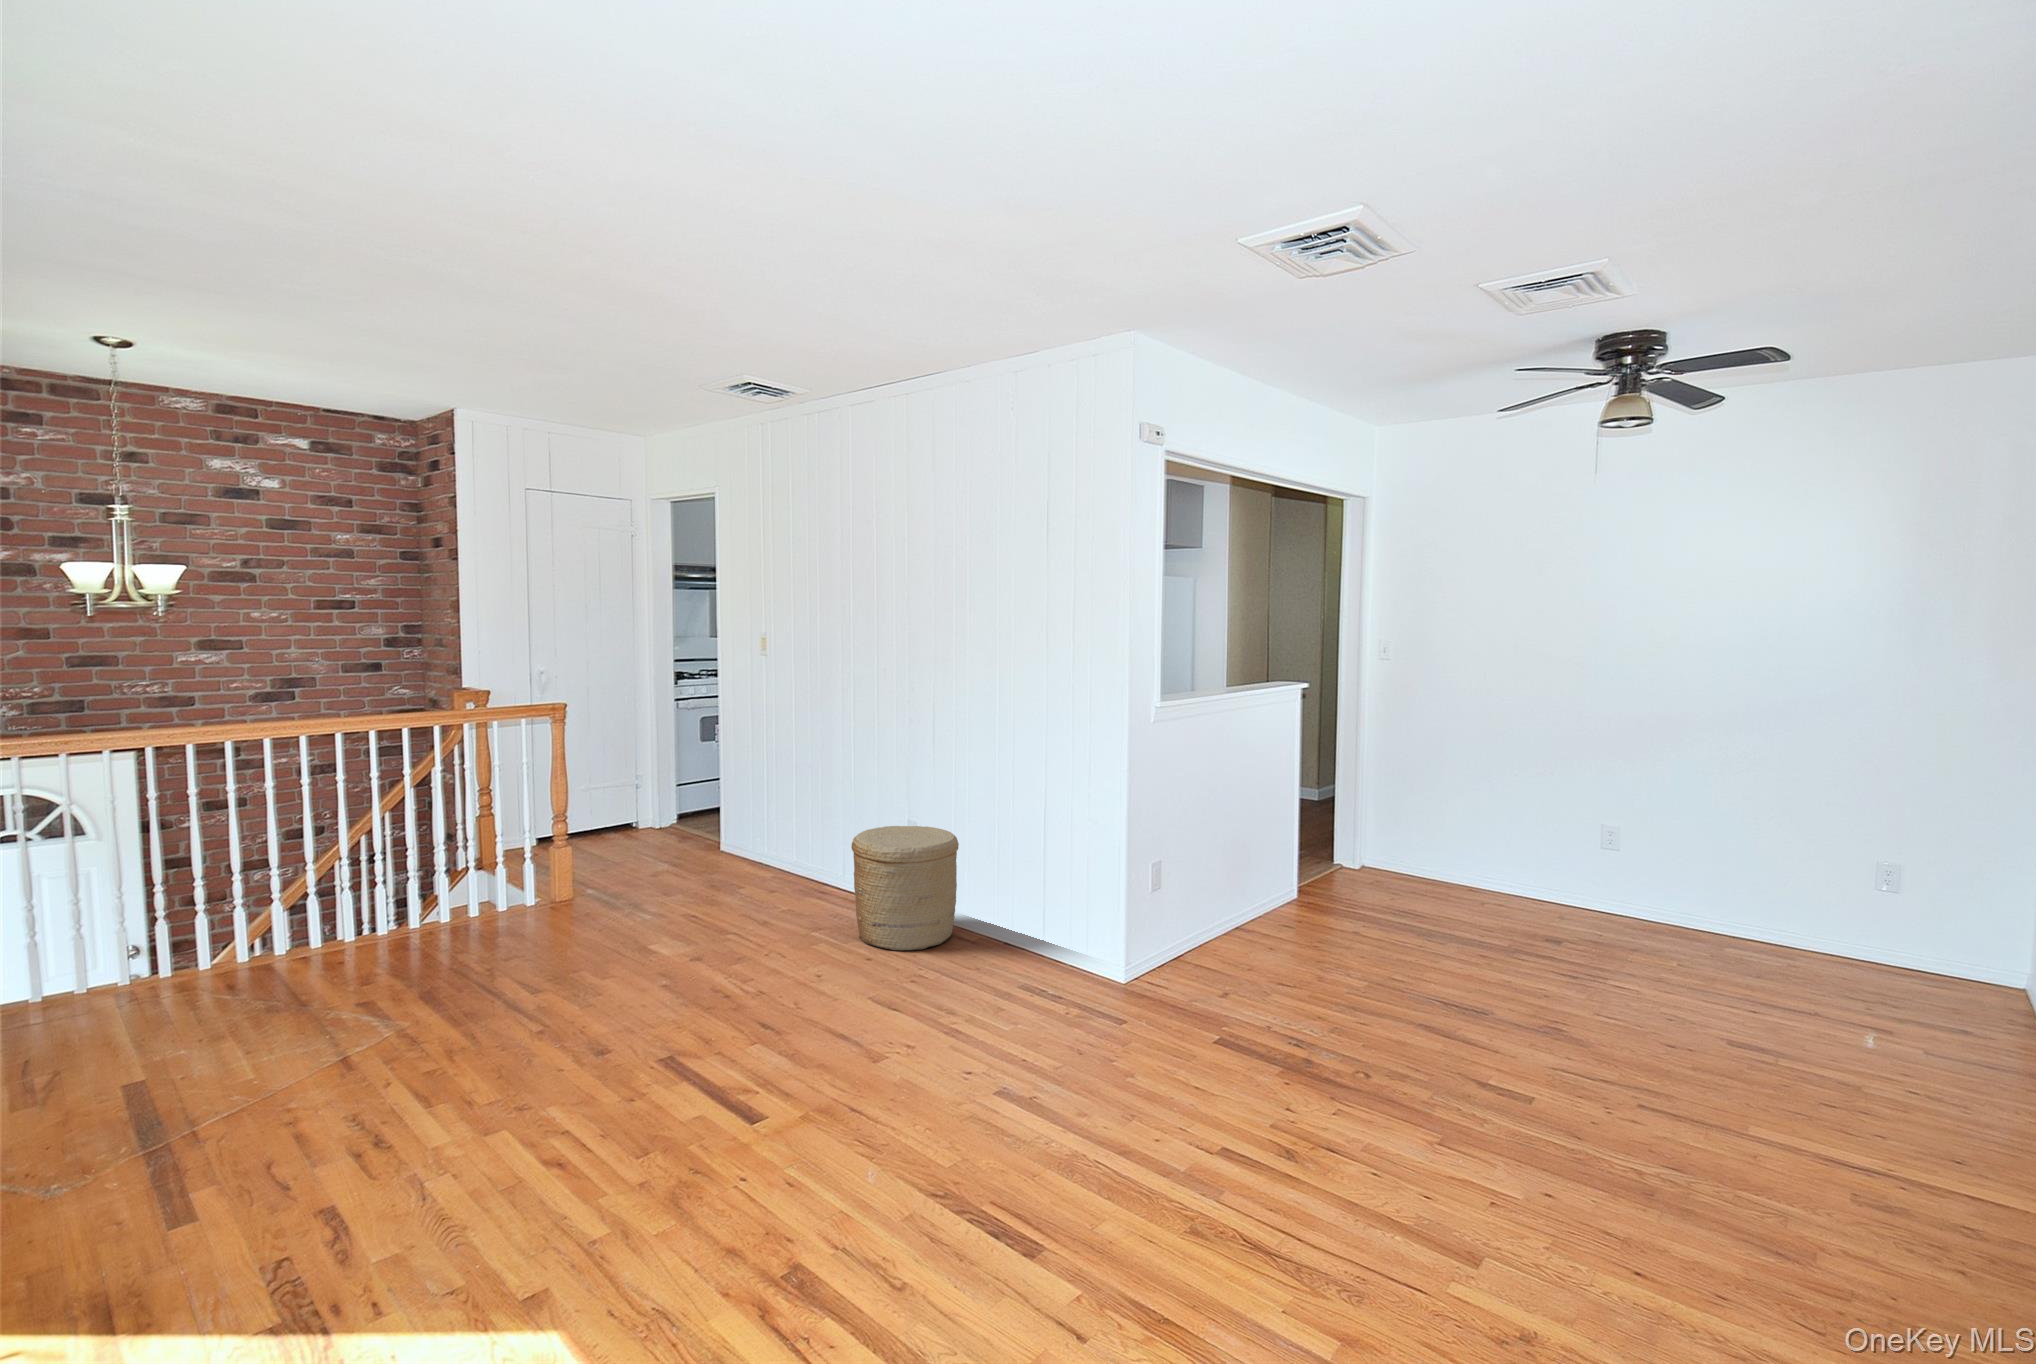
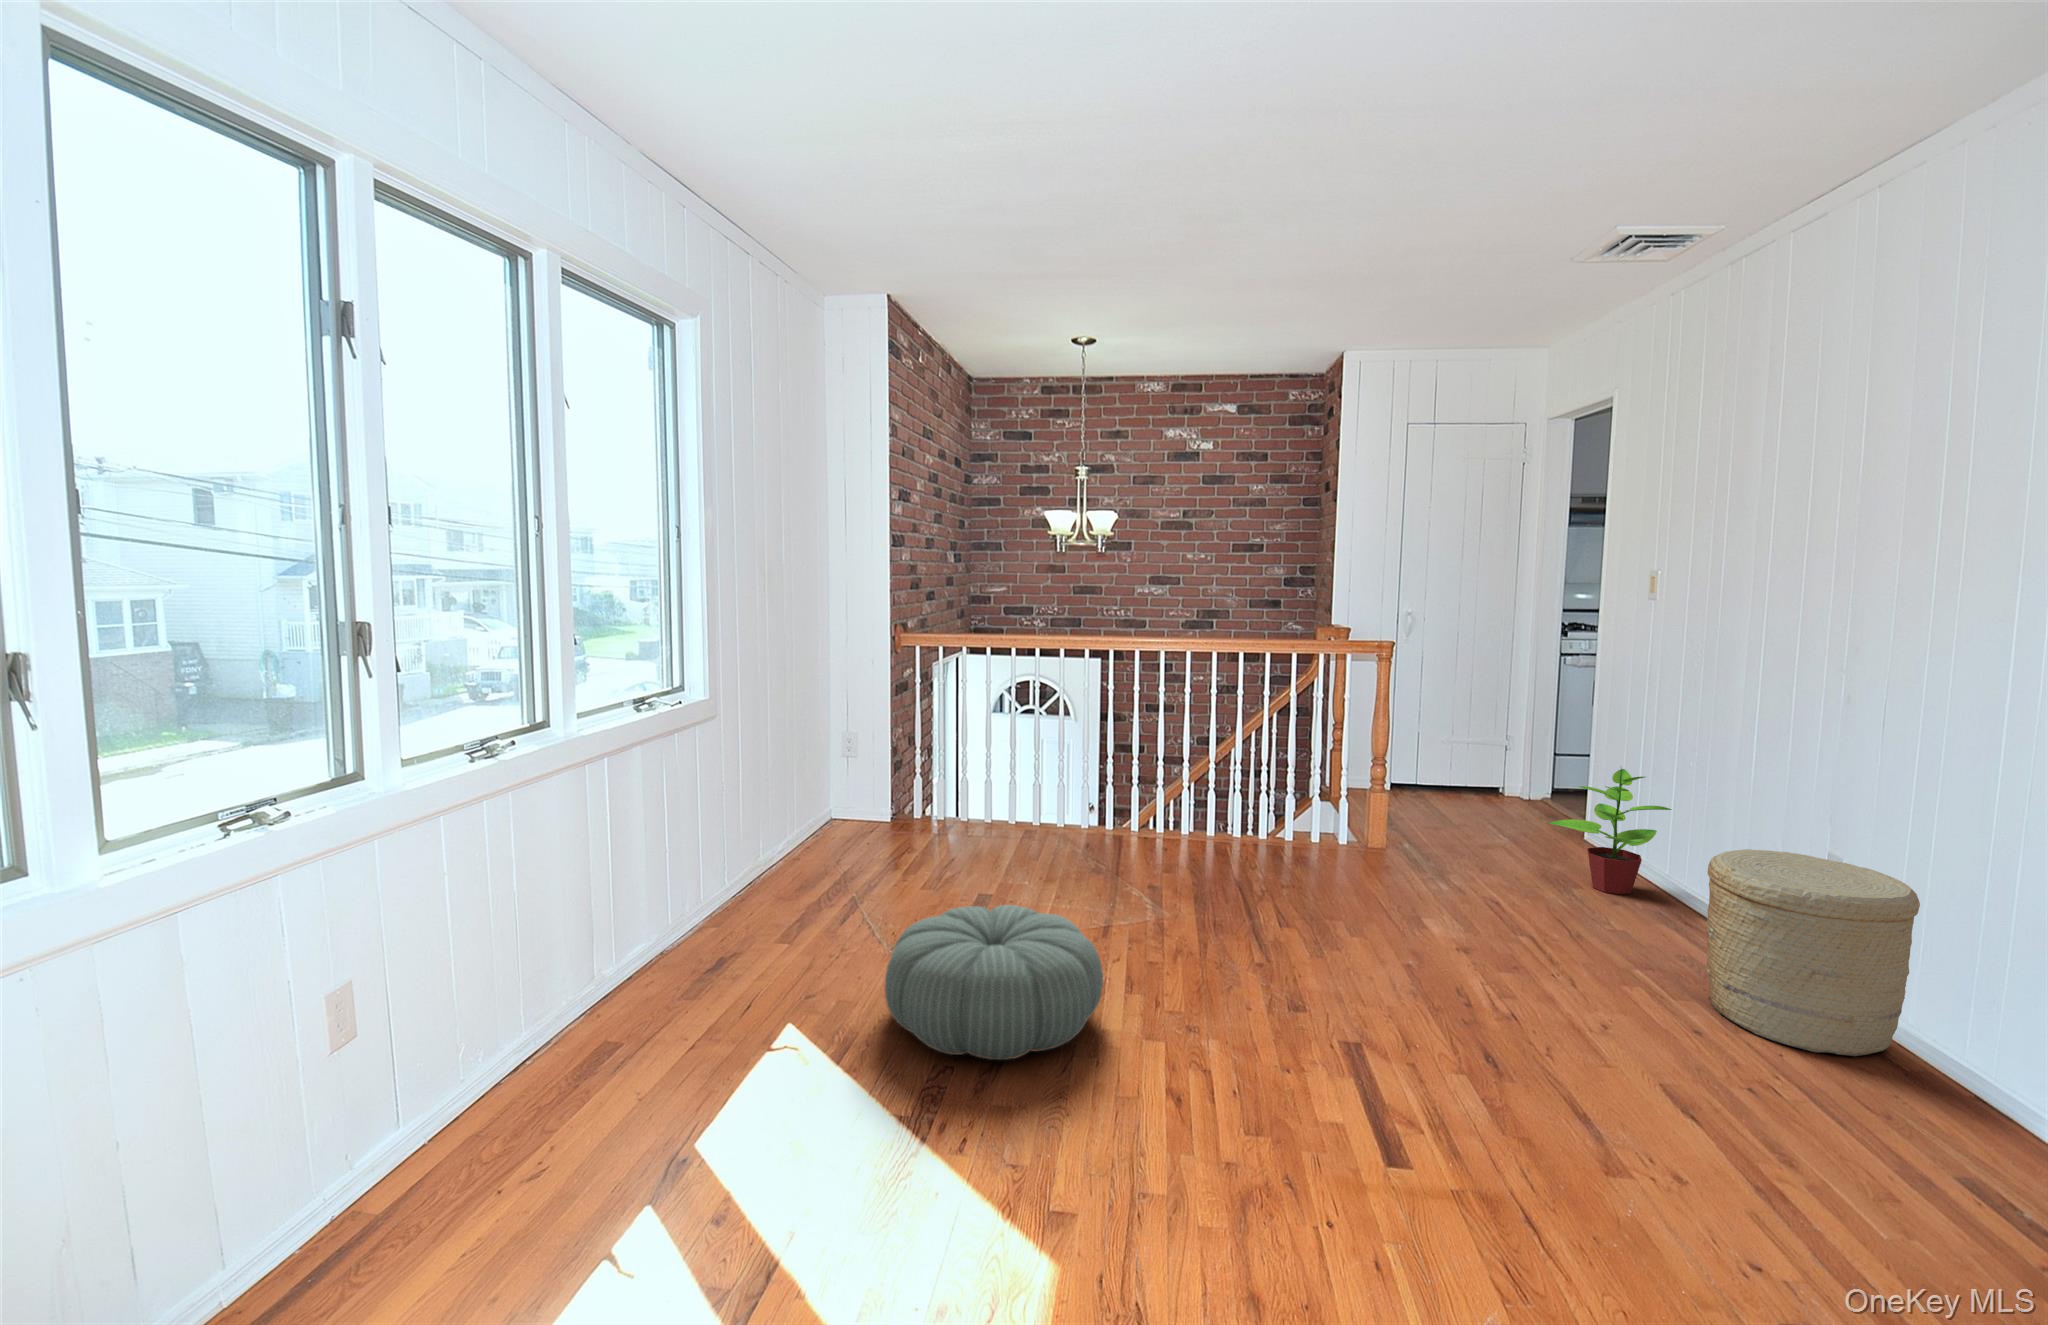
potted plant: none [712,785,797,887] -> present [1549,768,1671,894]
pouf: none [113,1052,436,1258] -> present [885,905,1103,1060]

